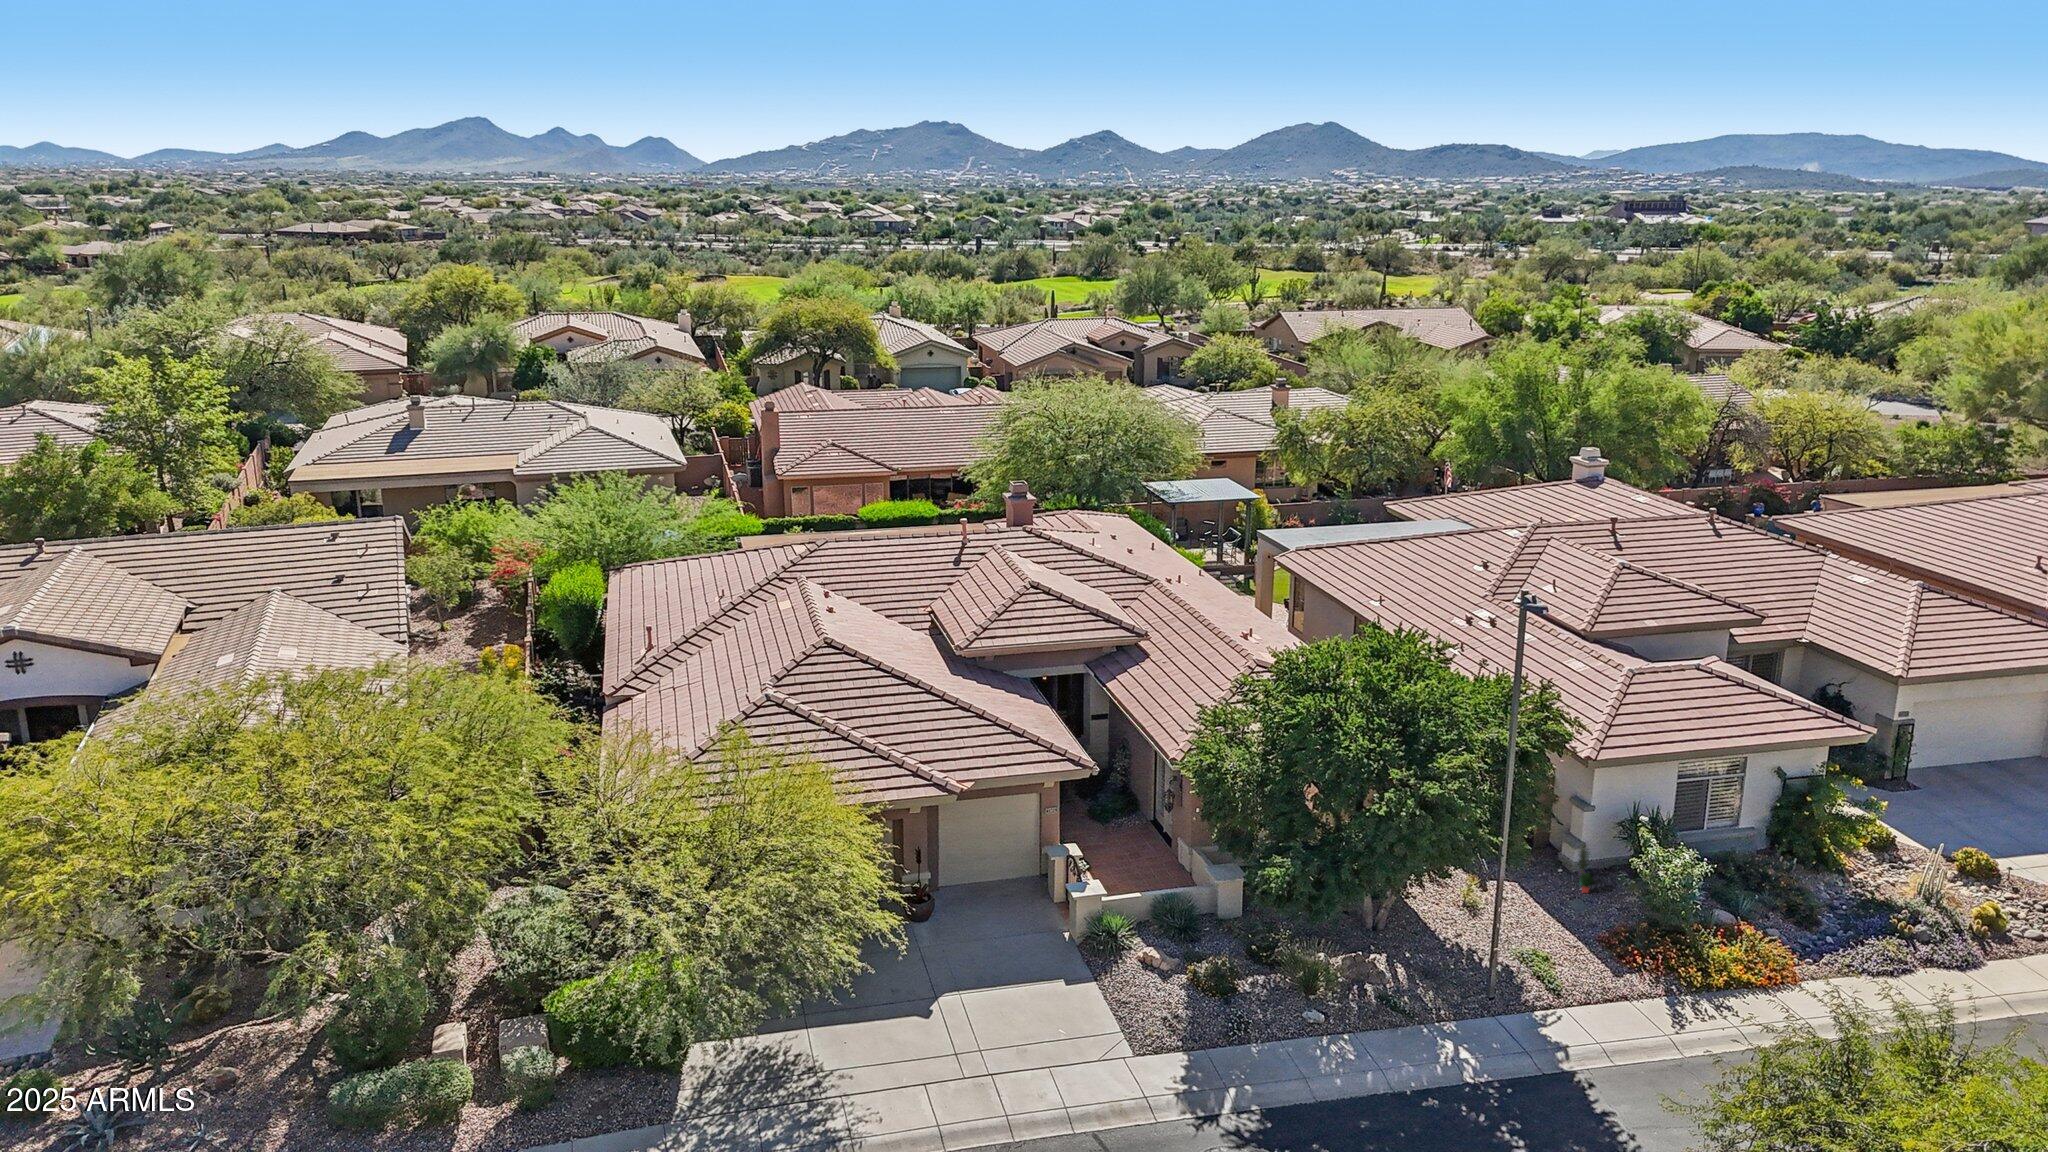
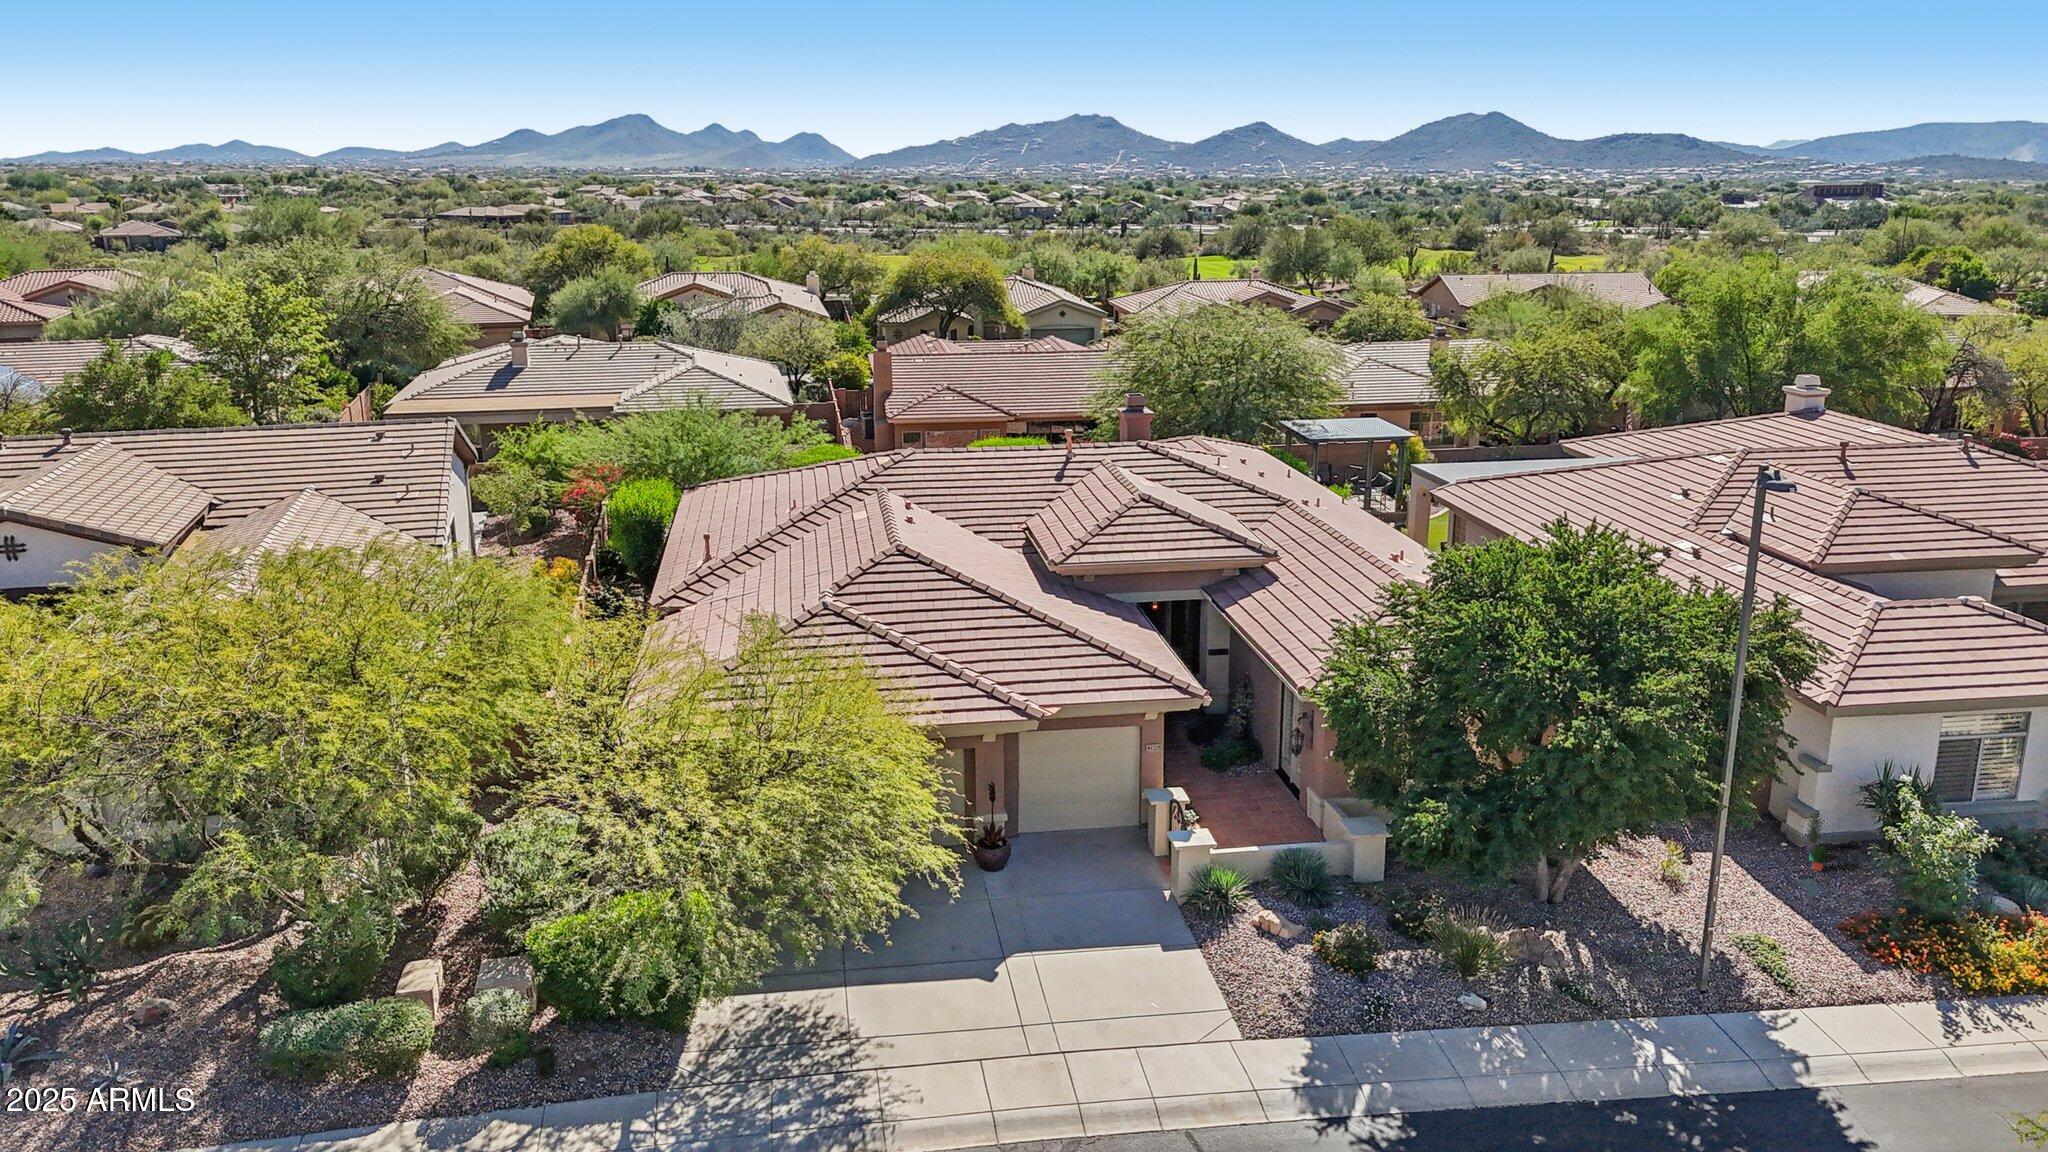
watering can: none [550,1088,580,1119] -> present [527,1042,558,1078]

